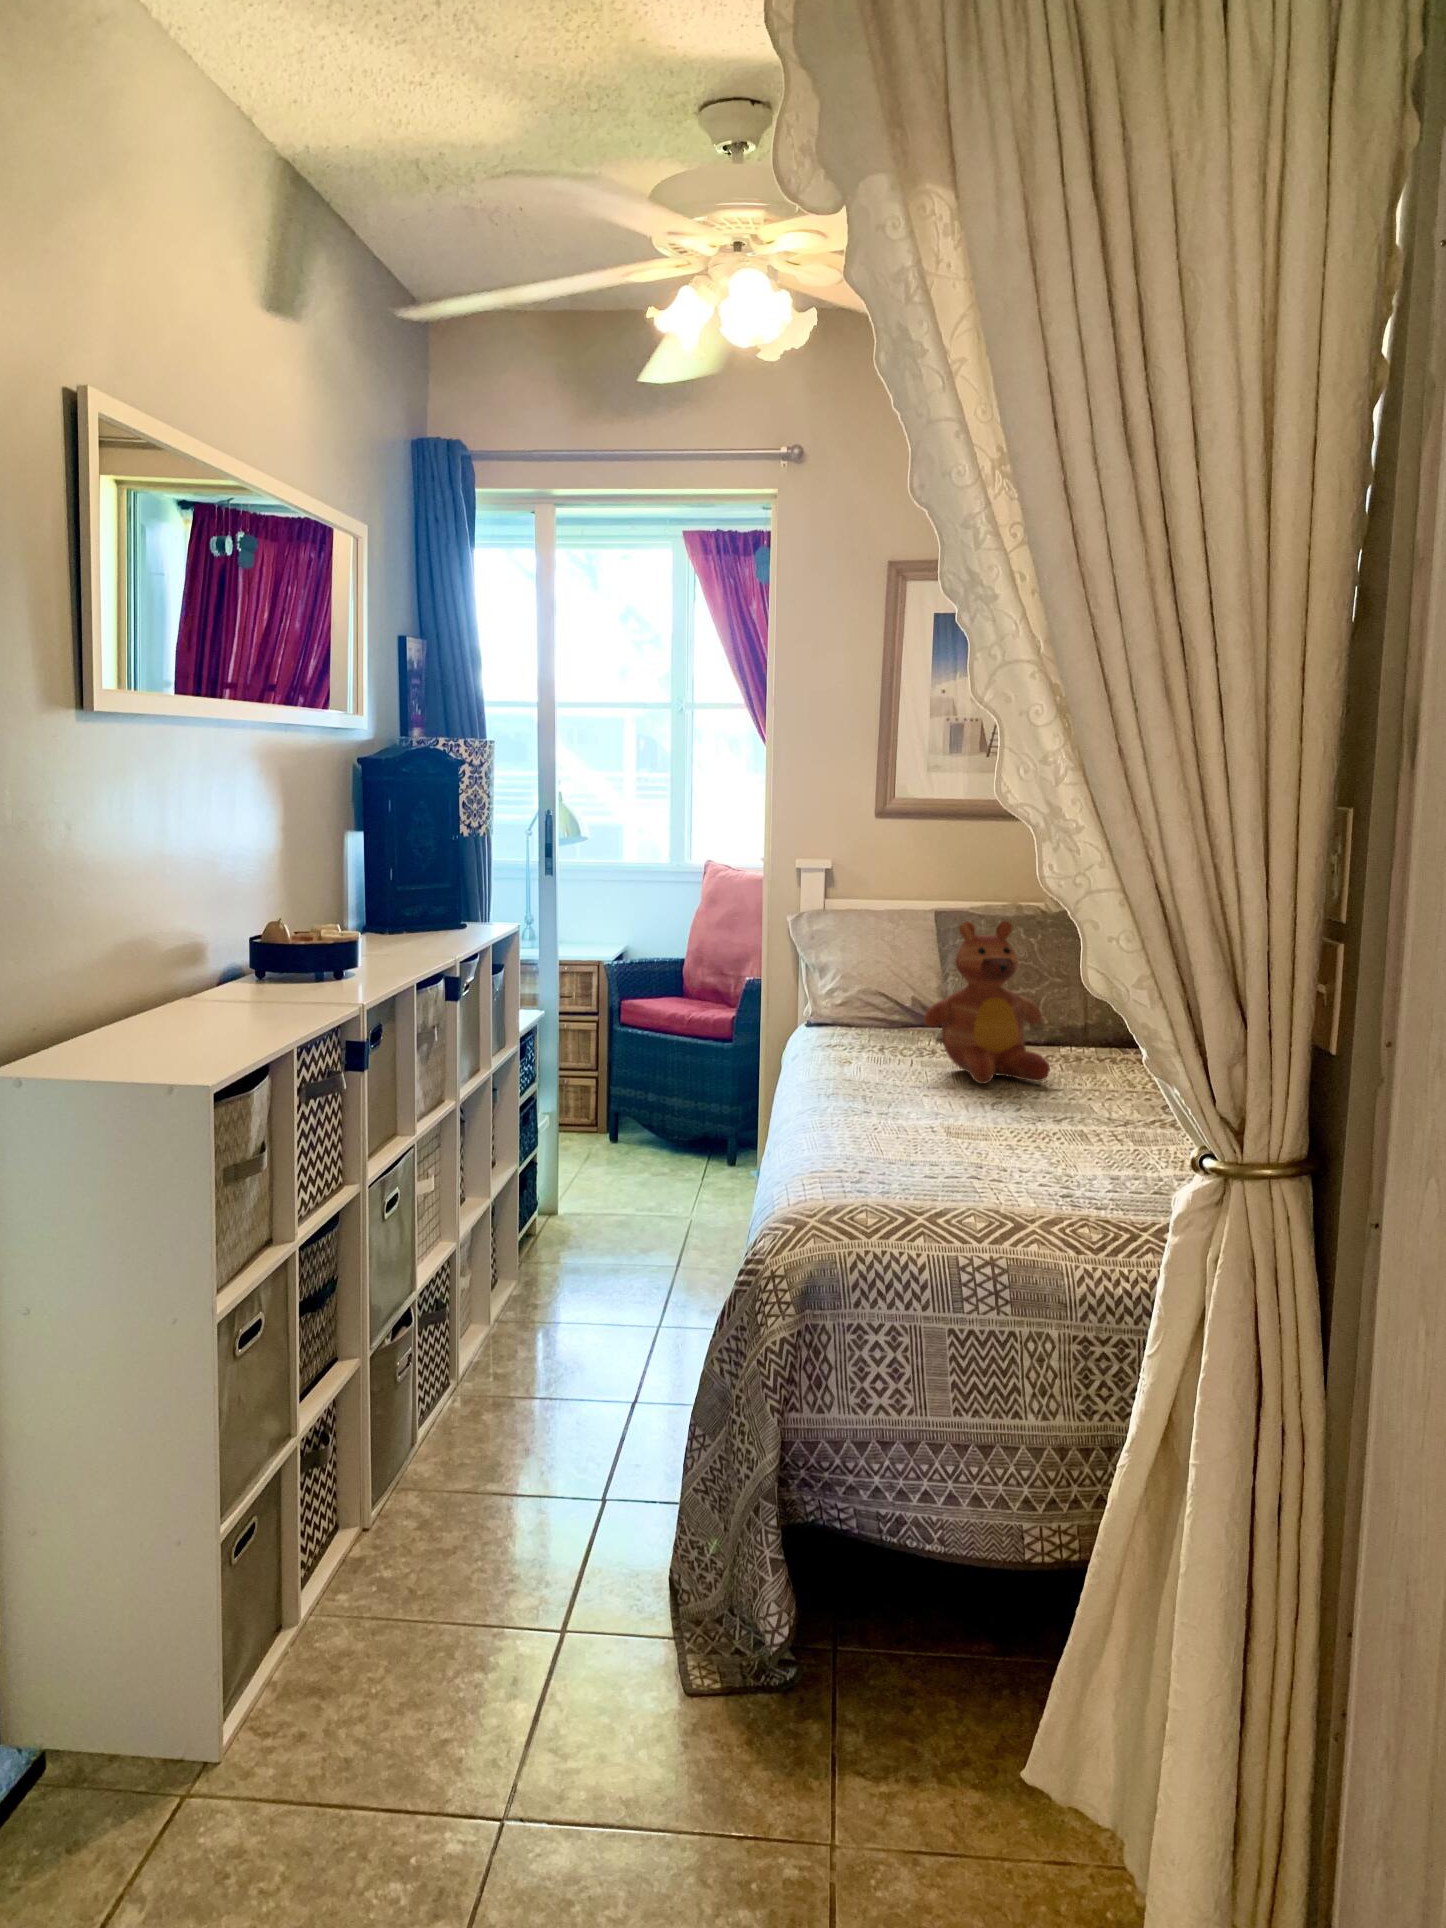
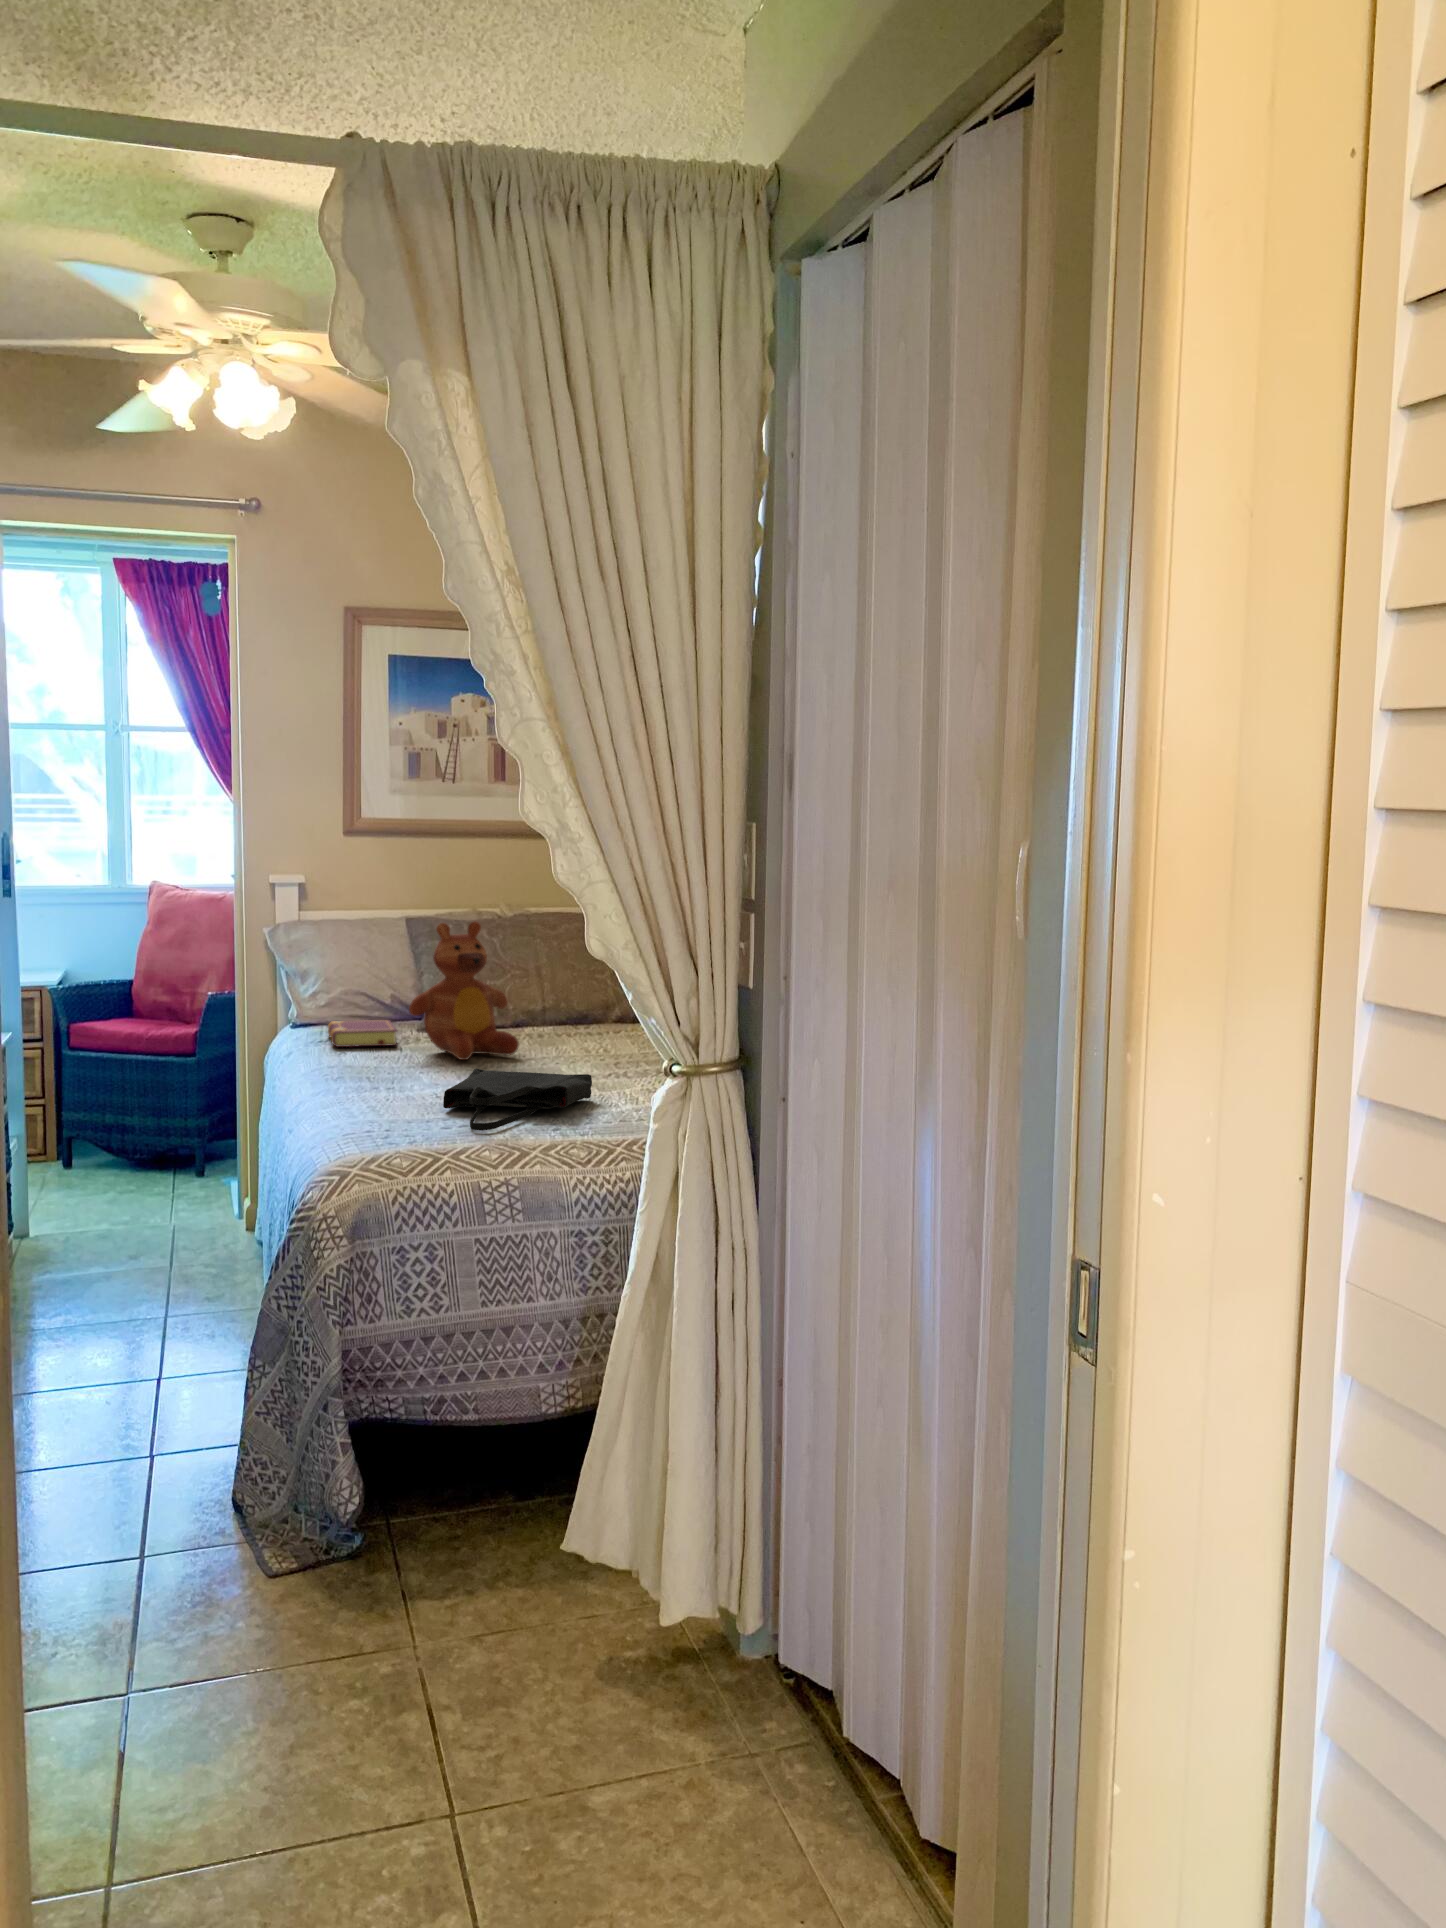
book: none [842,1023,914,1057] -> present [328,1020,397,1047]
tote bag: none [938,1101,1126,1187] -> present [443,1069,592,1131]

